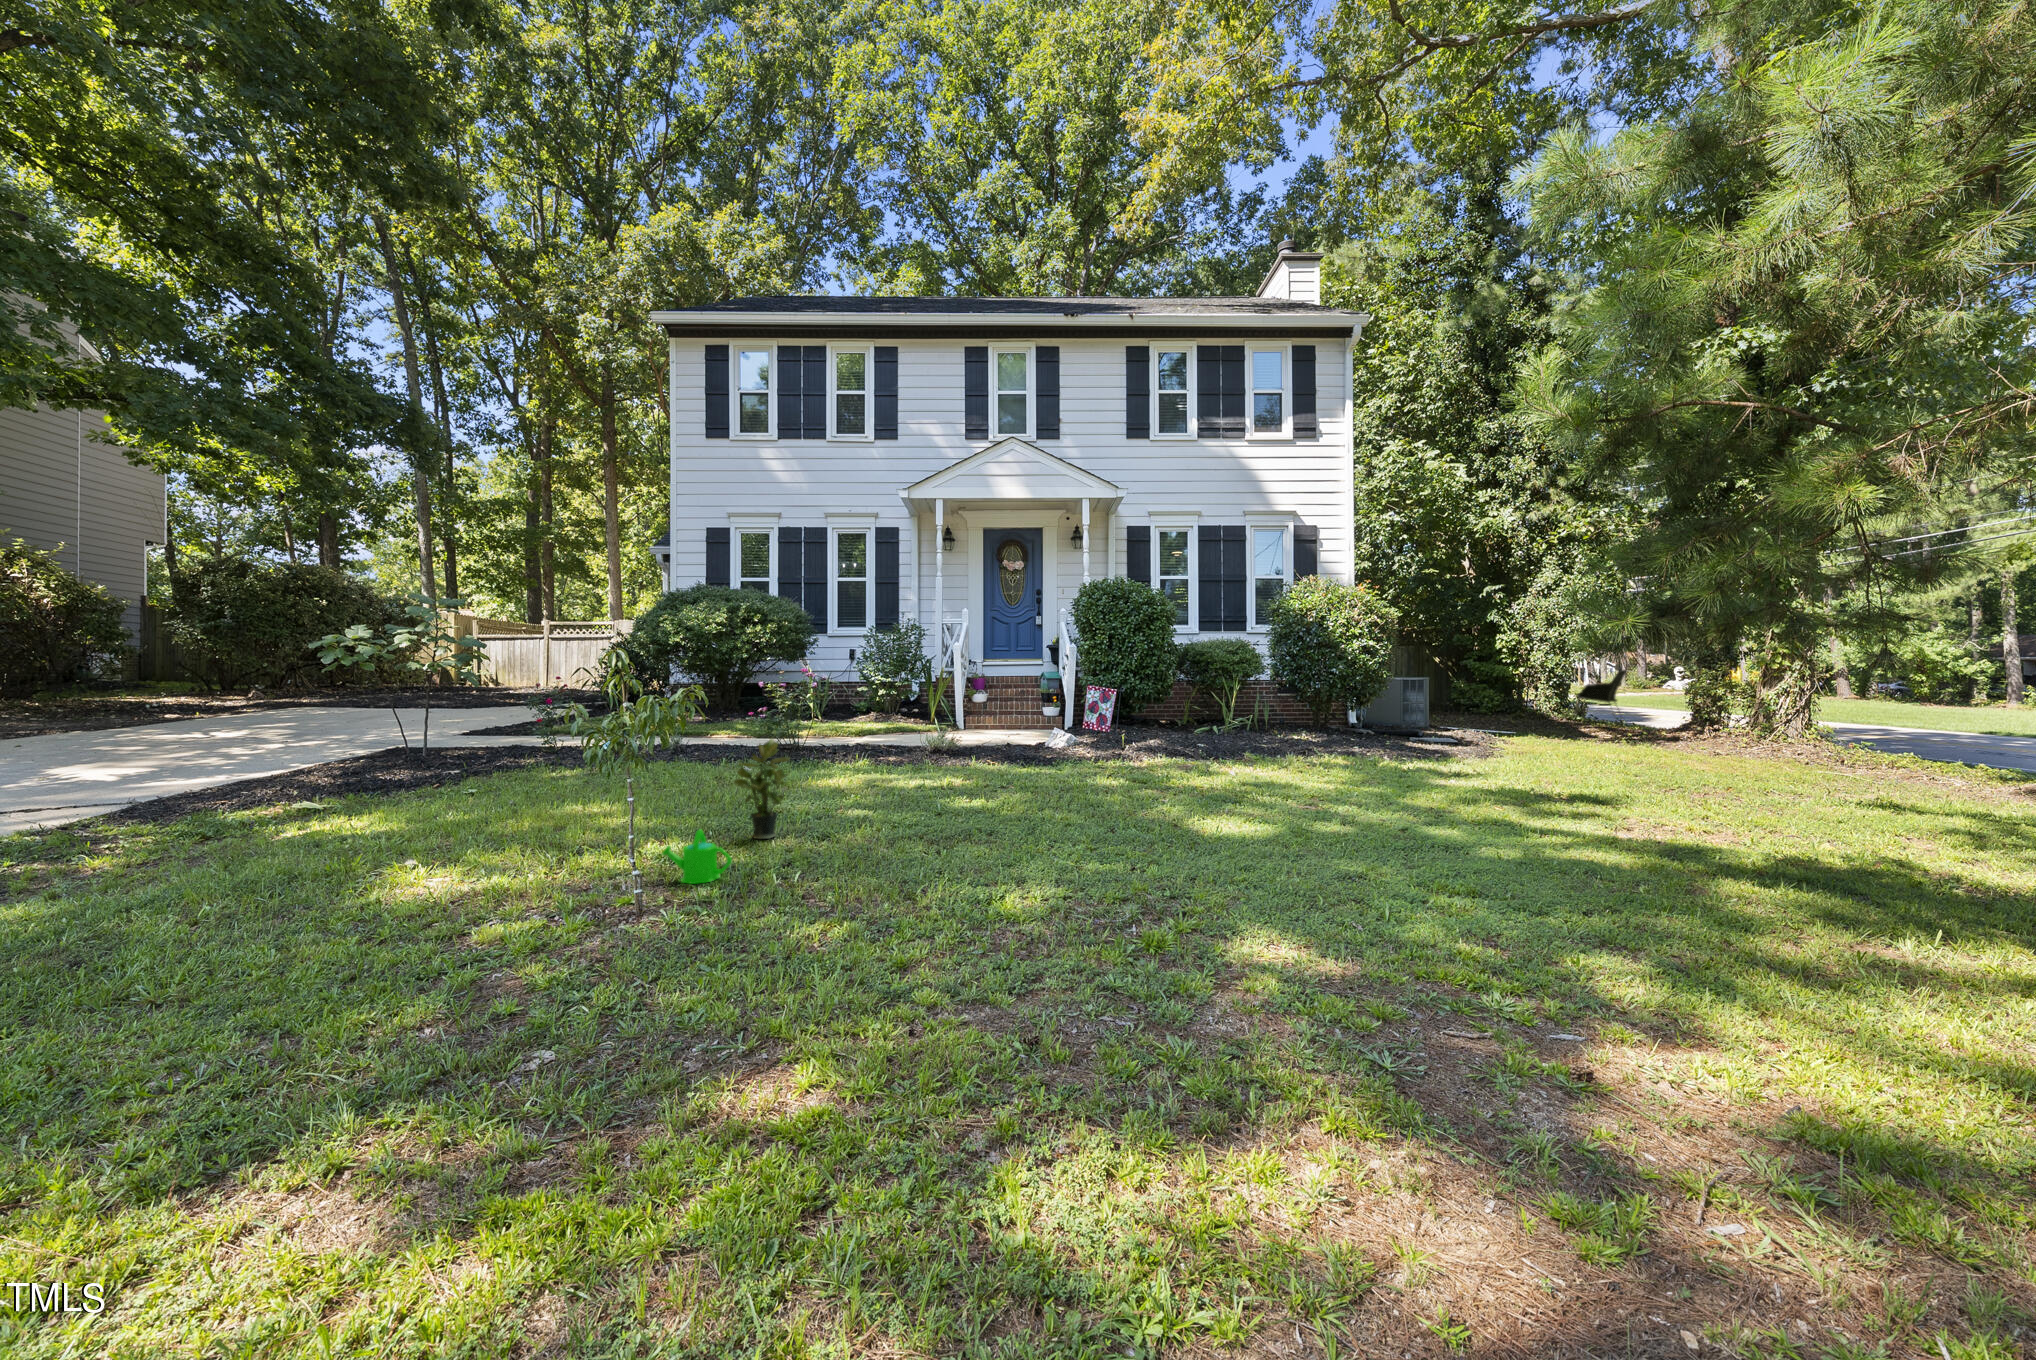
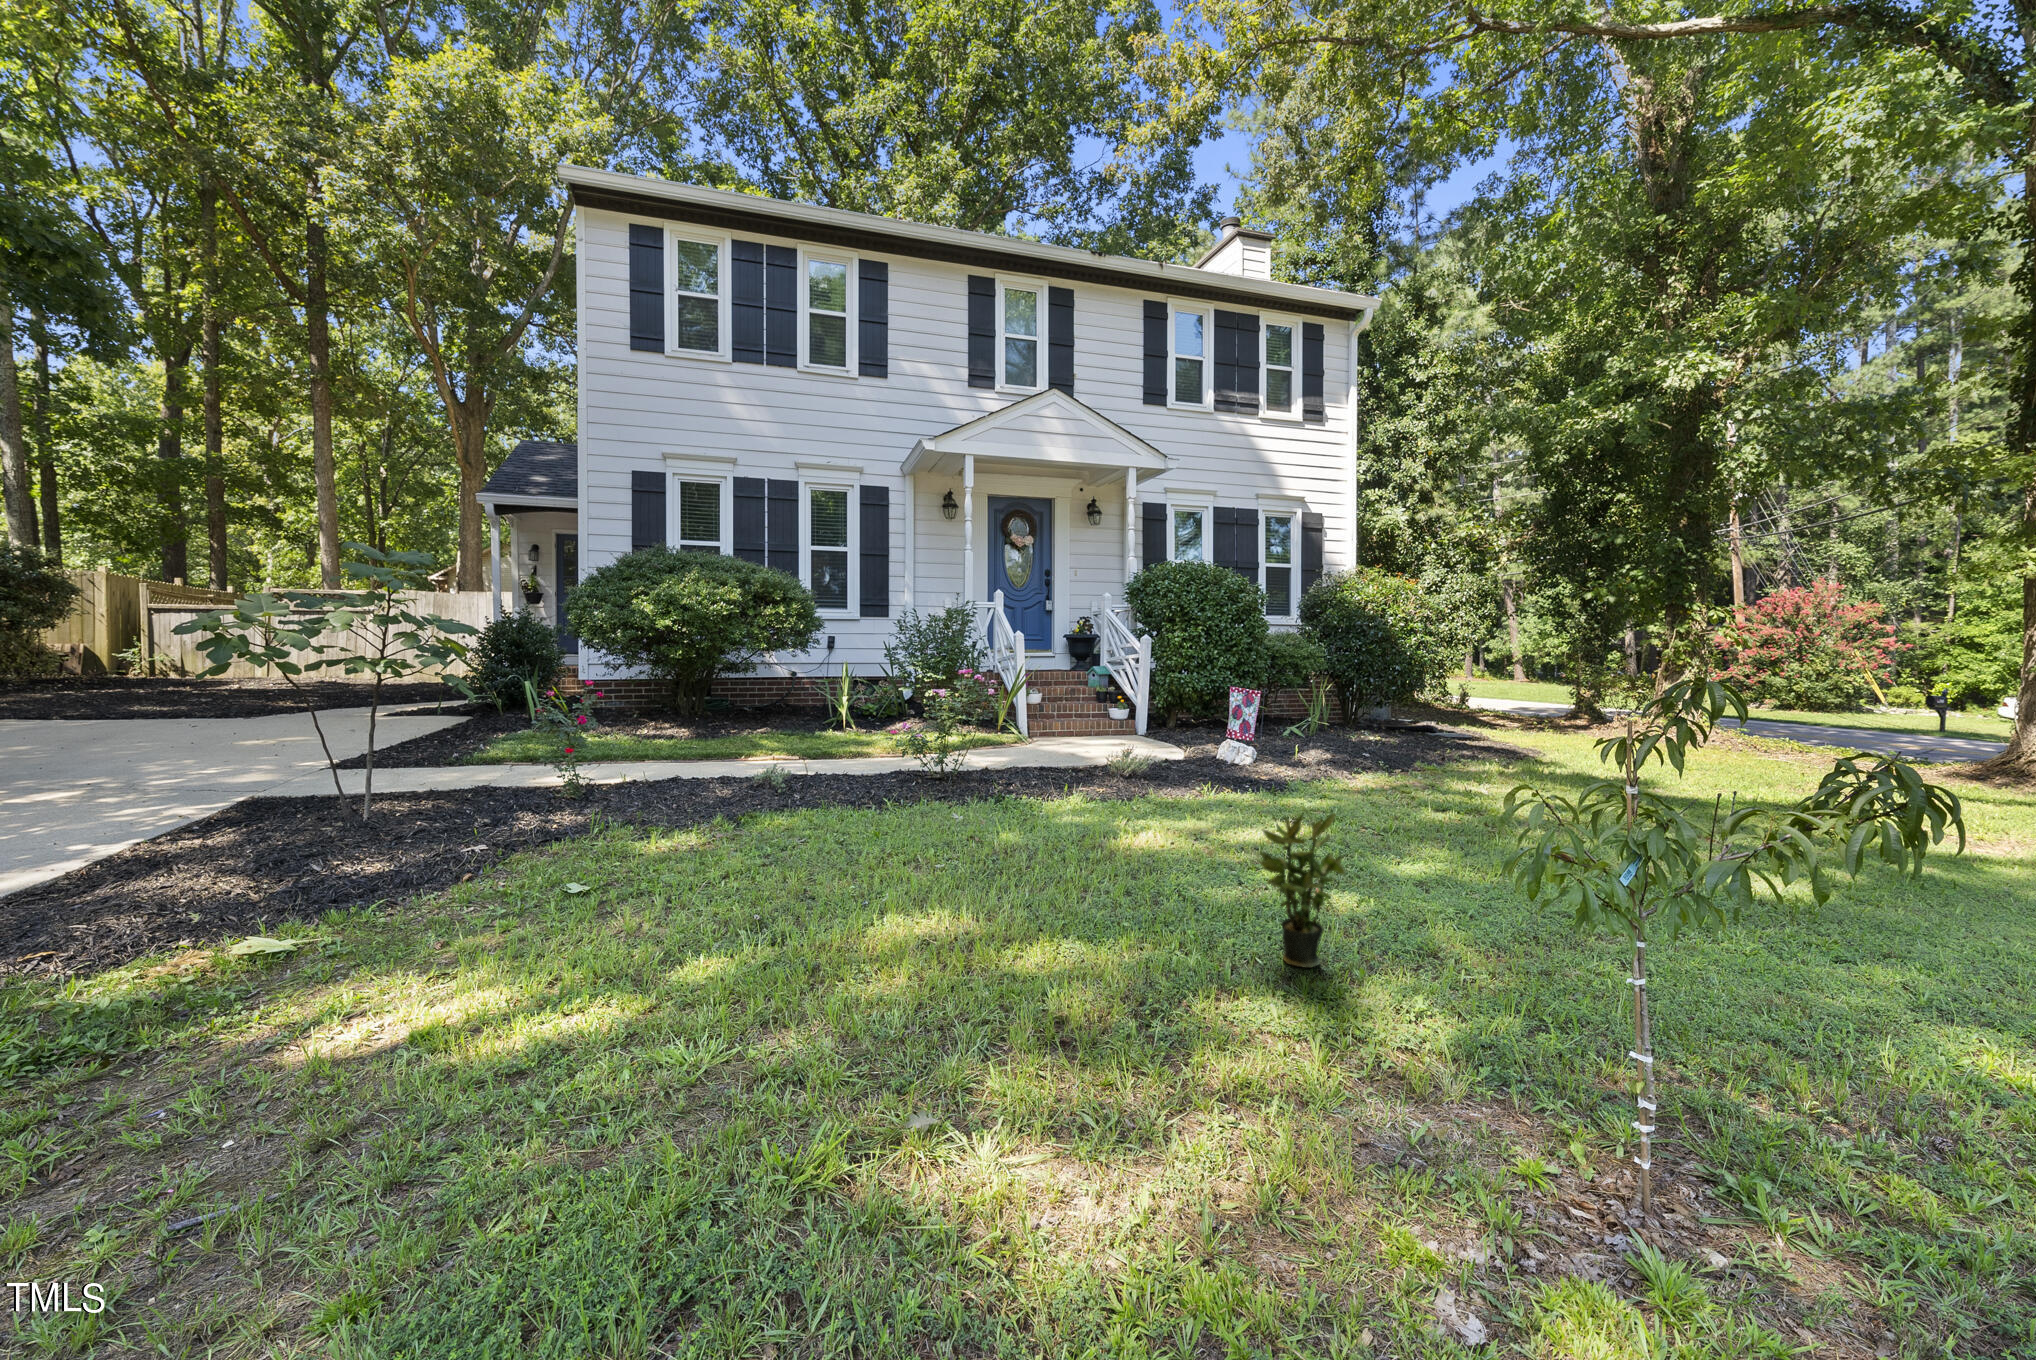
chair: present [1577,669,1627,725] -> none [1529,660,1580,714]
watering can: present [660,829,732,884] -> none [1421,999,1514,1104]

